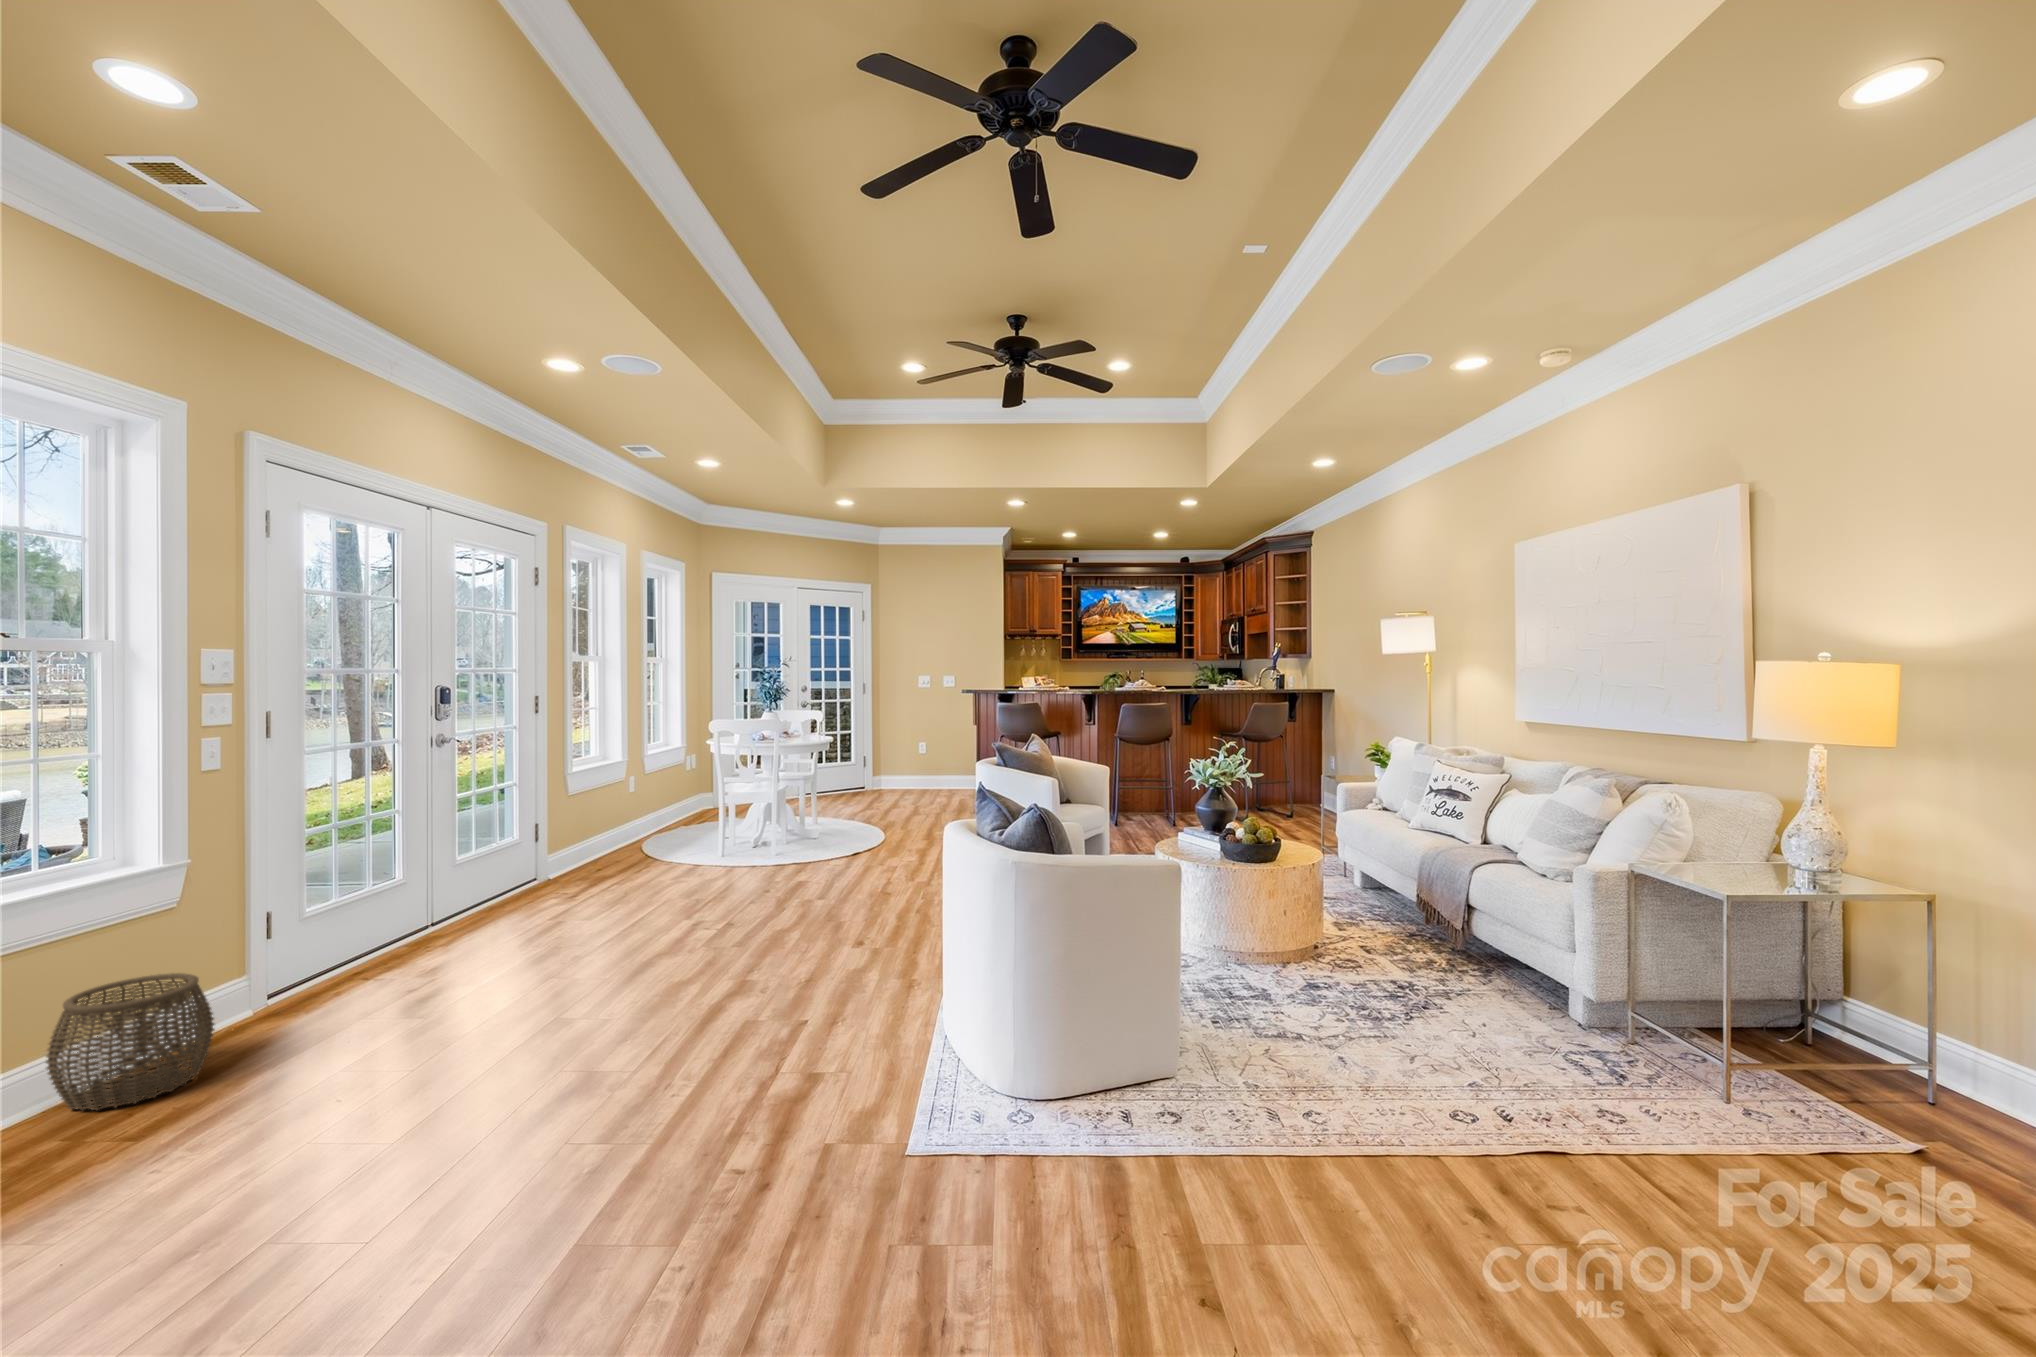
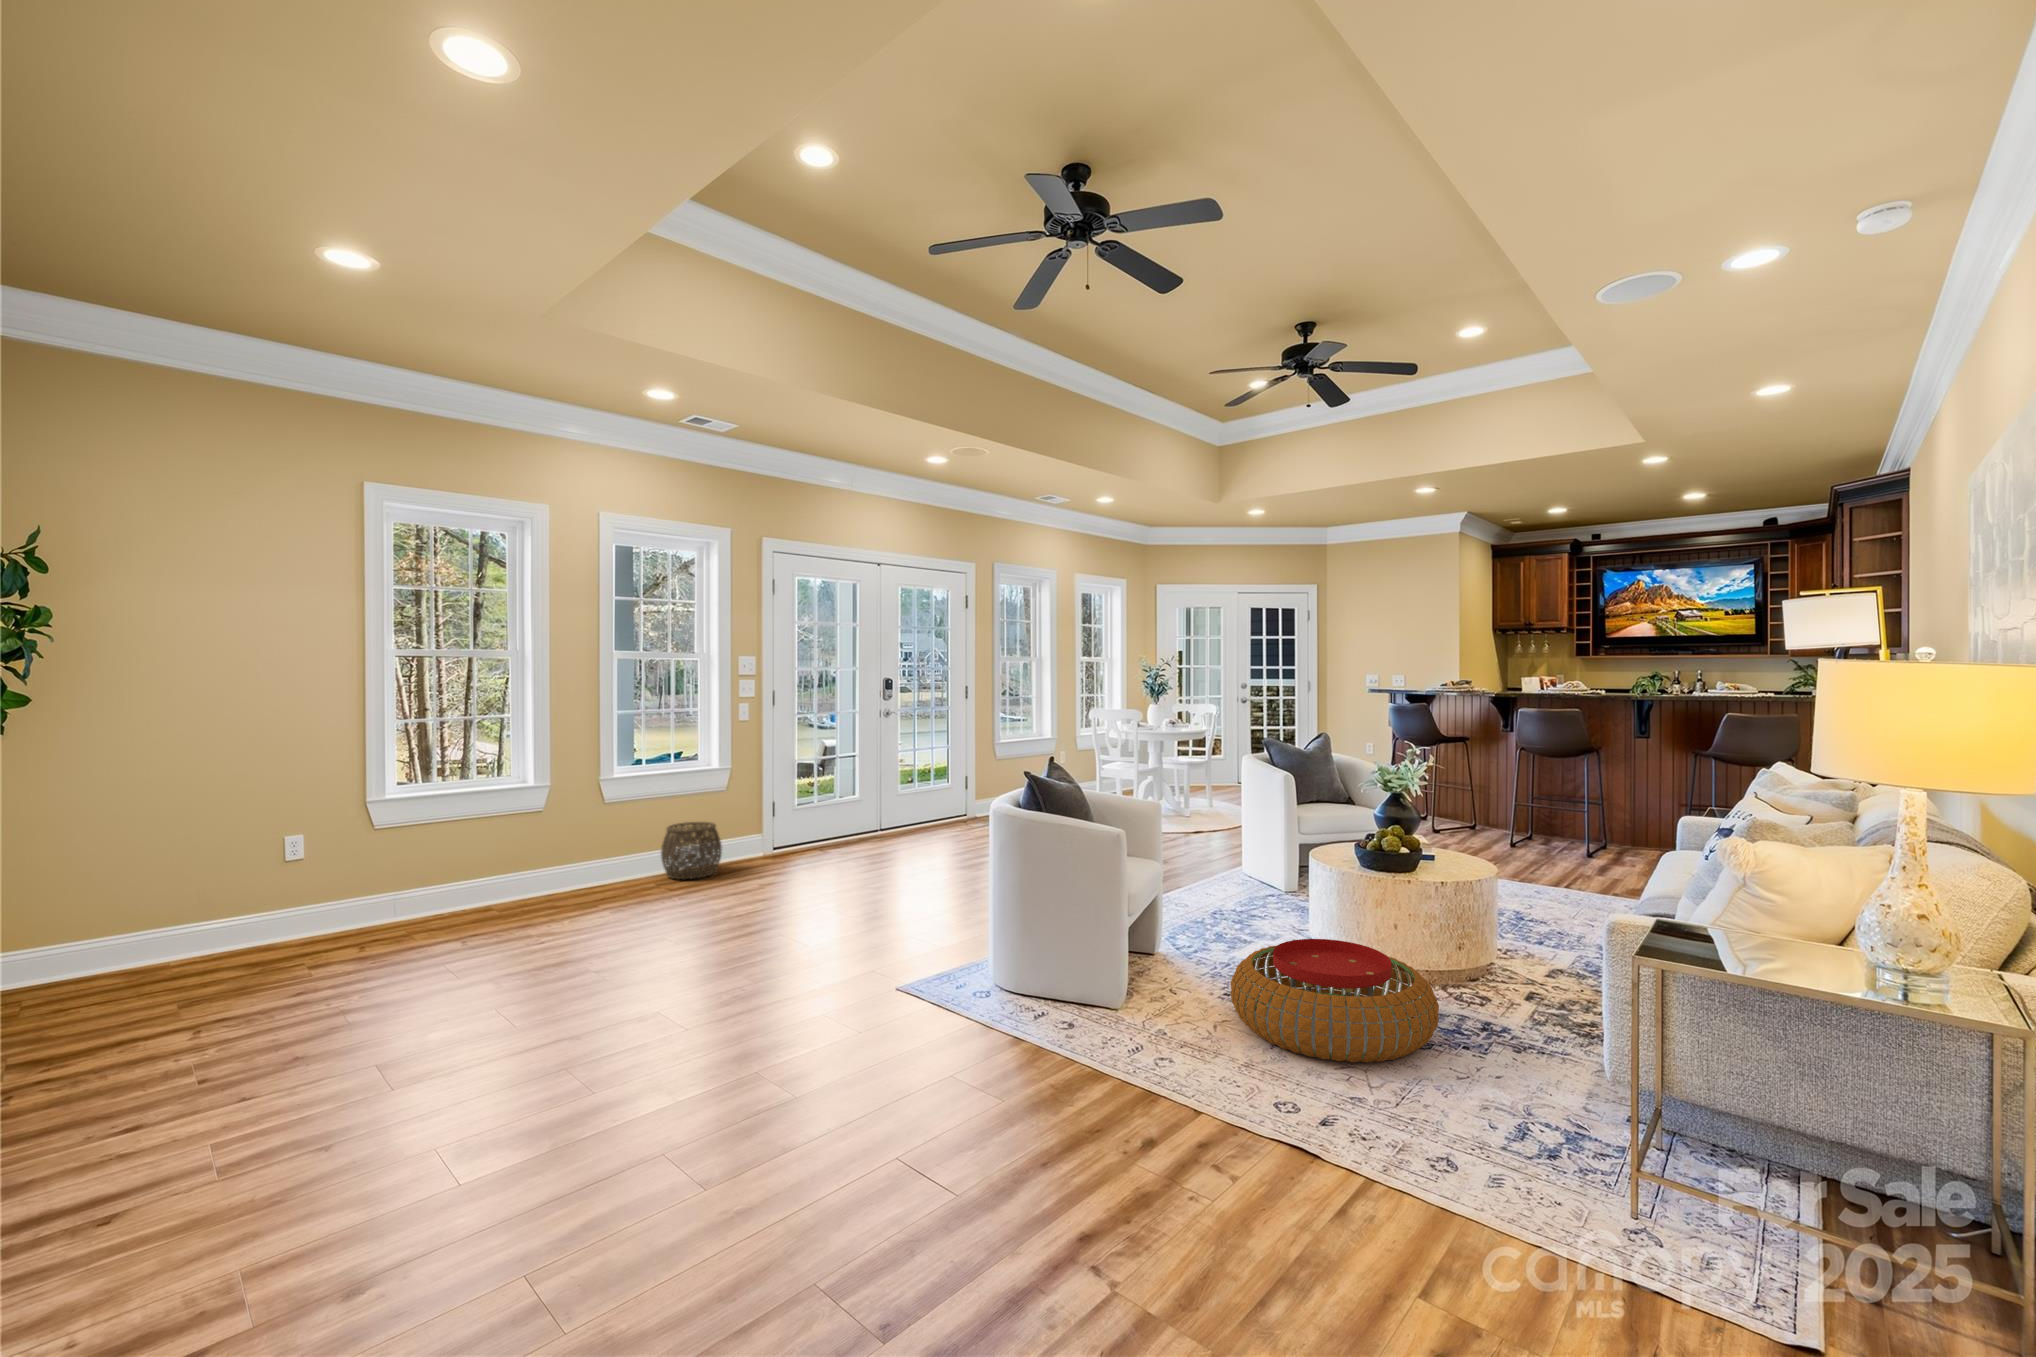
pouf: none [1247,933,1461,1058] -> present [1231,939,1439,1063]

